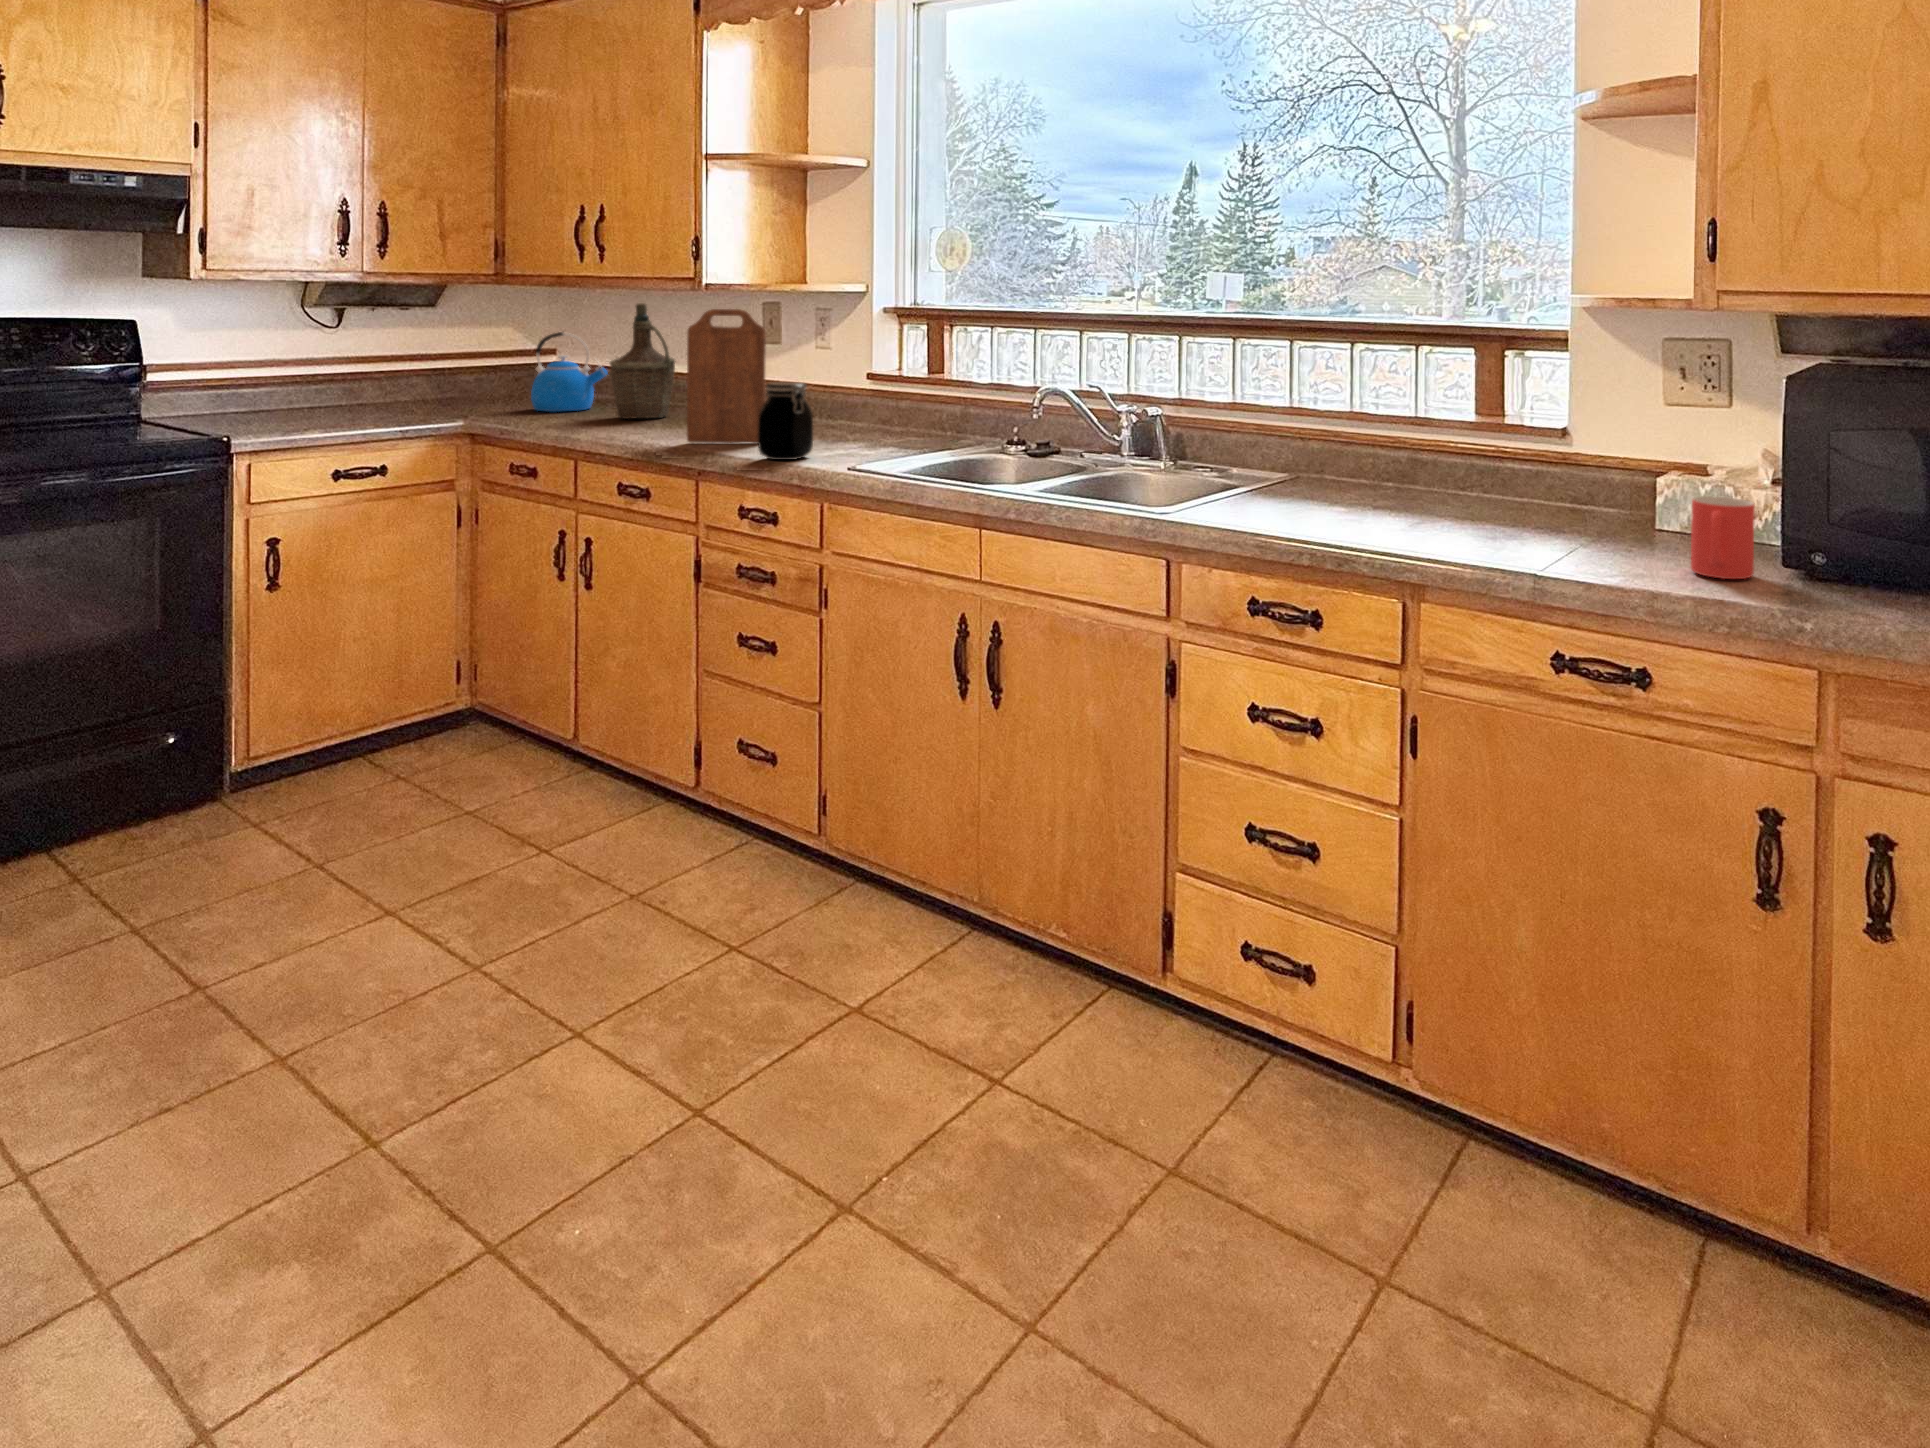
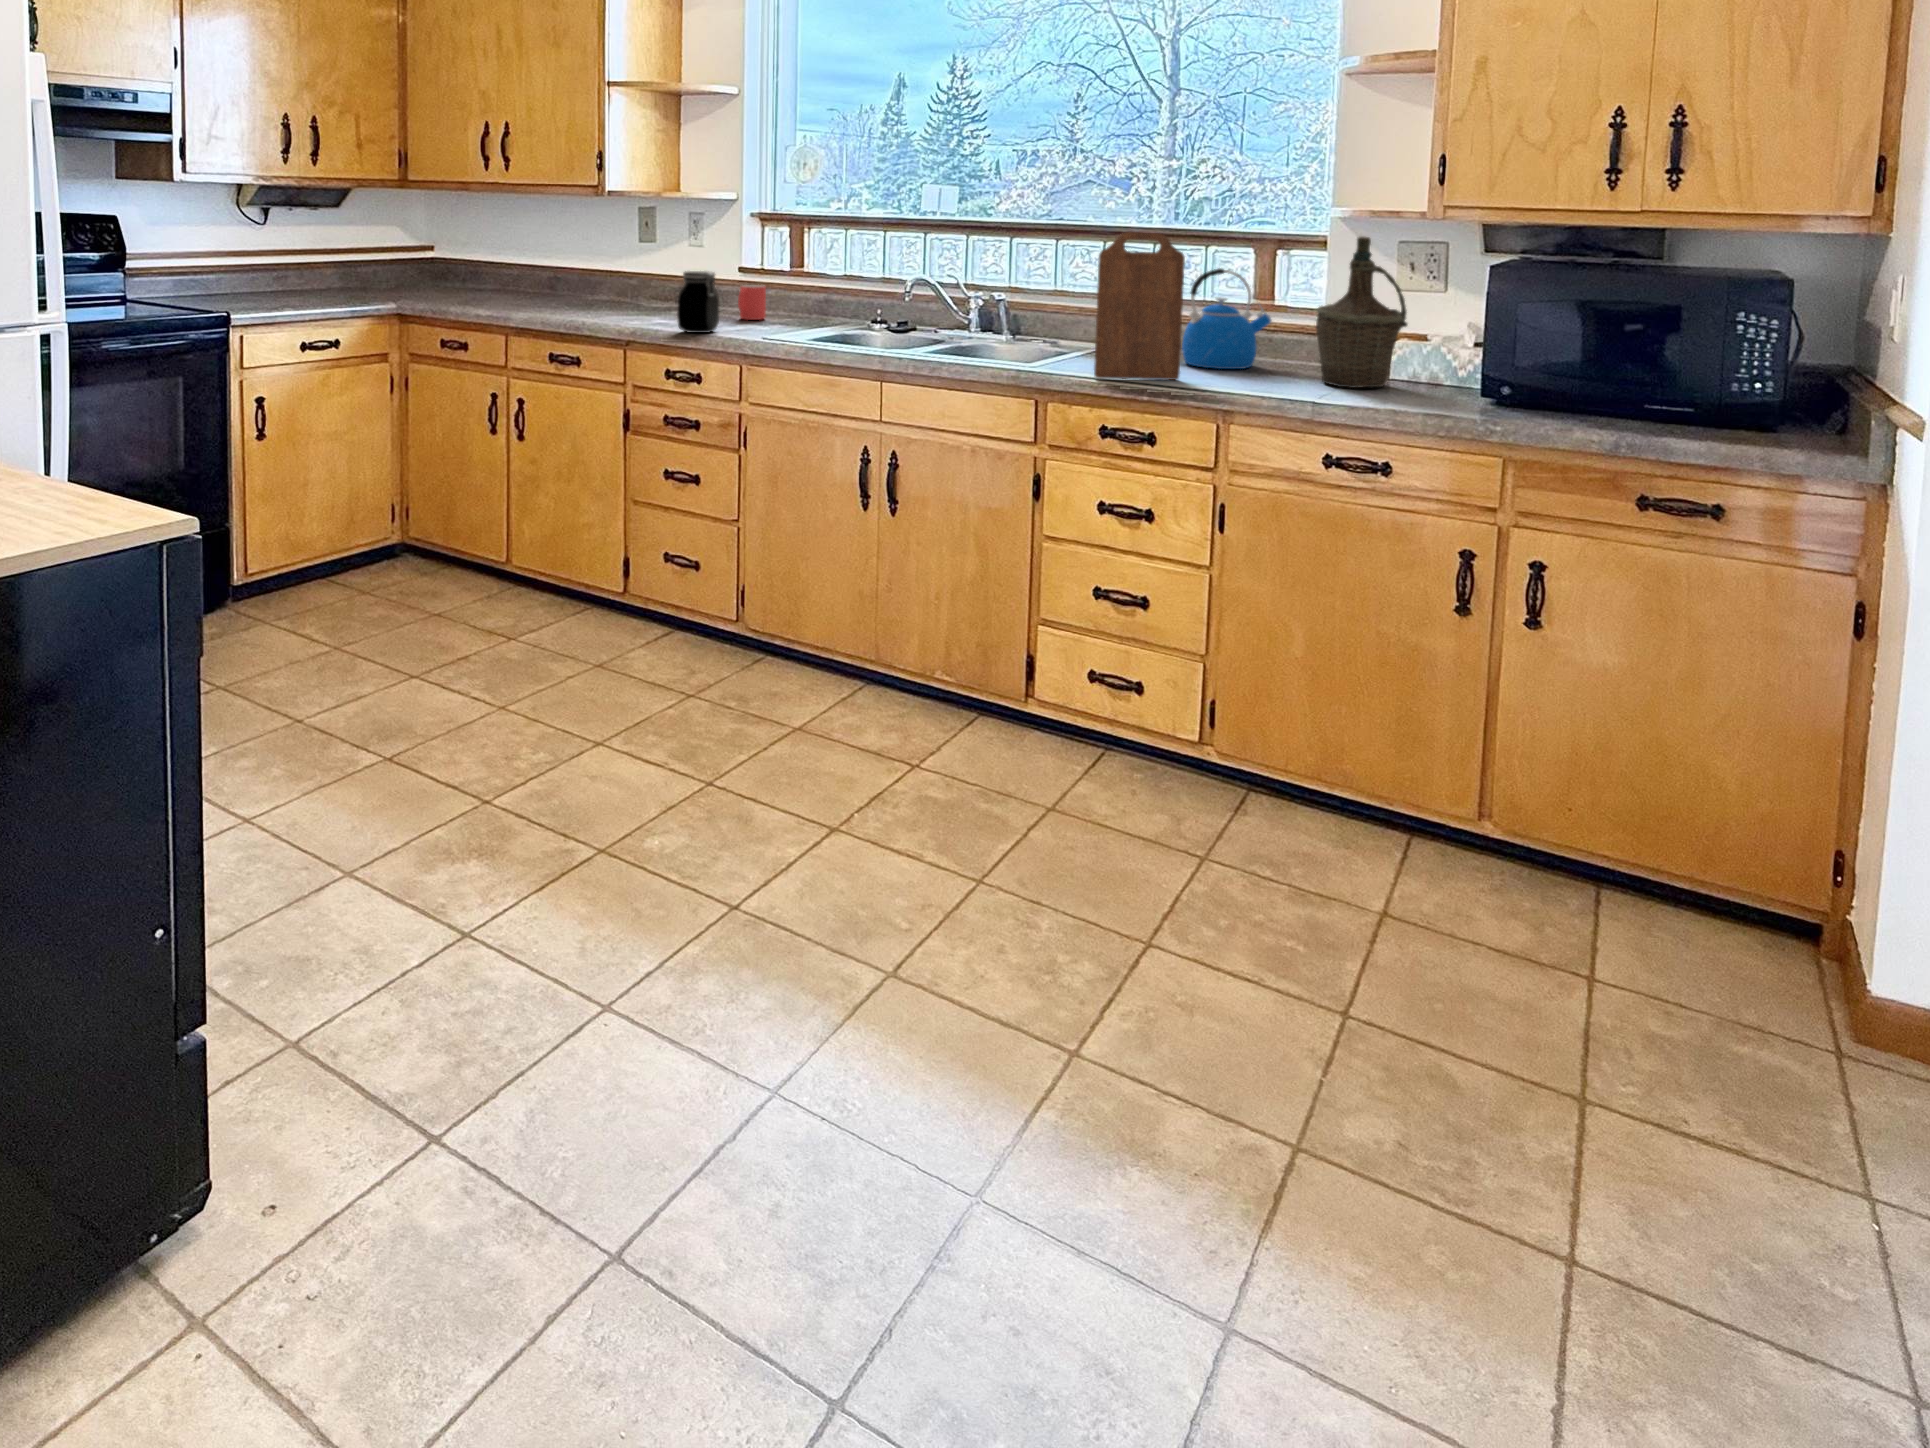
bottle: present [610,303,675,419] -> present [1316,237,1407,388]
cutting board: present [687,309,766,444] -> present [1094,232,1185,380]
kettle: present [531,332,608,412] -> present [1182,268,1272,369]
mug: present [1691,496,1755,579] -> present [738,285,766,320]

